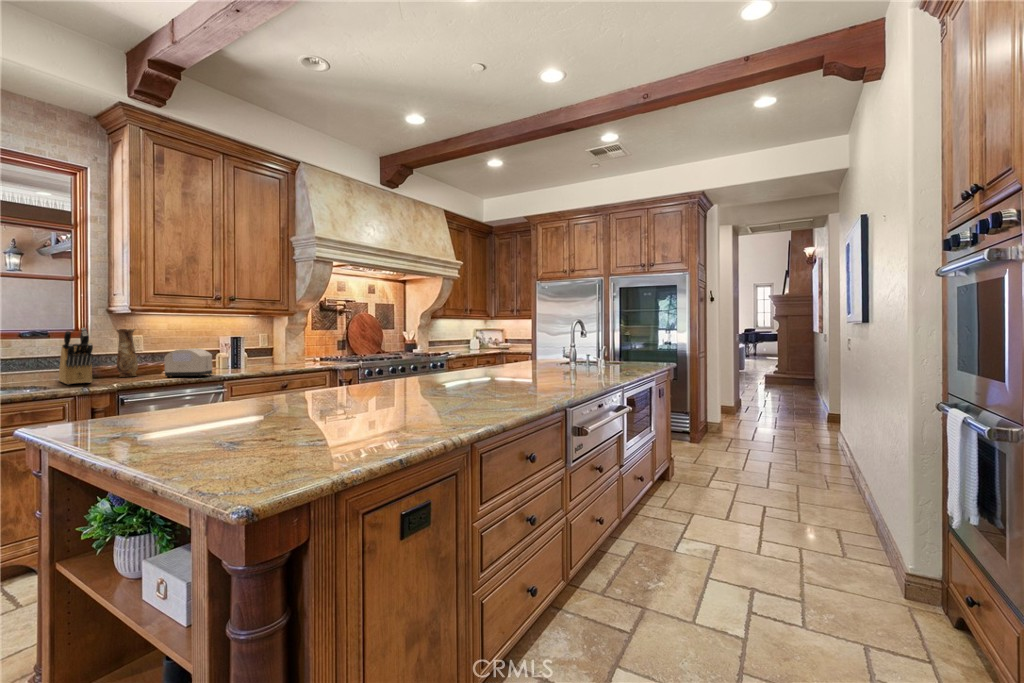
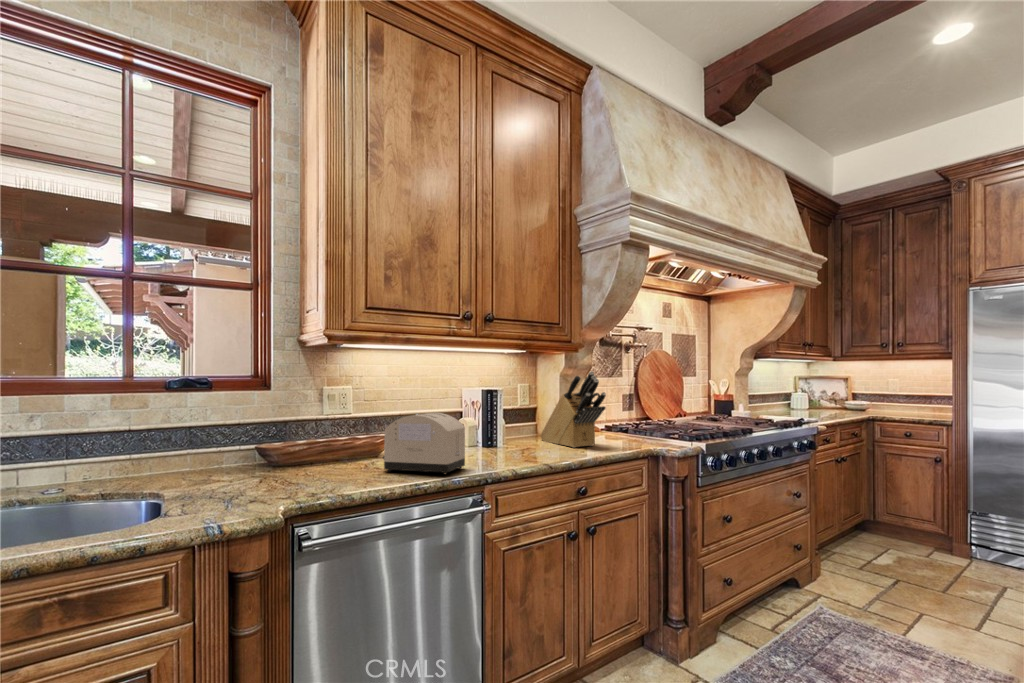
knife block: present [59,328,93,385] -> present [541,371,606,448]
vase: present [116,329,138,377] -> none [308,373,341,466]

